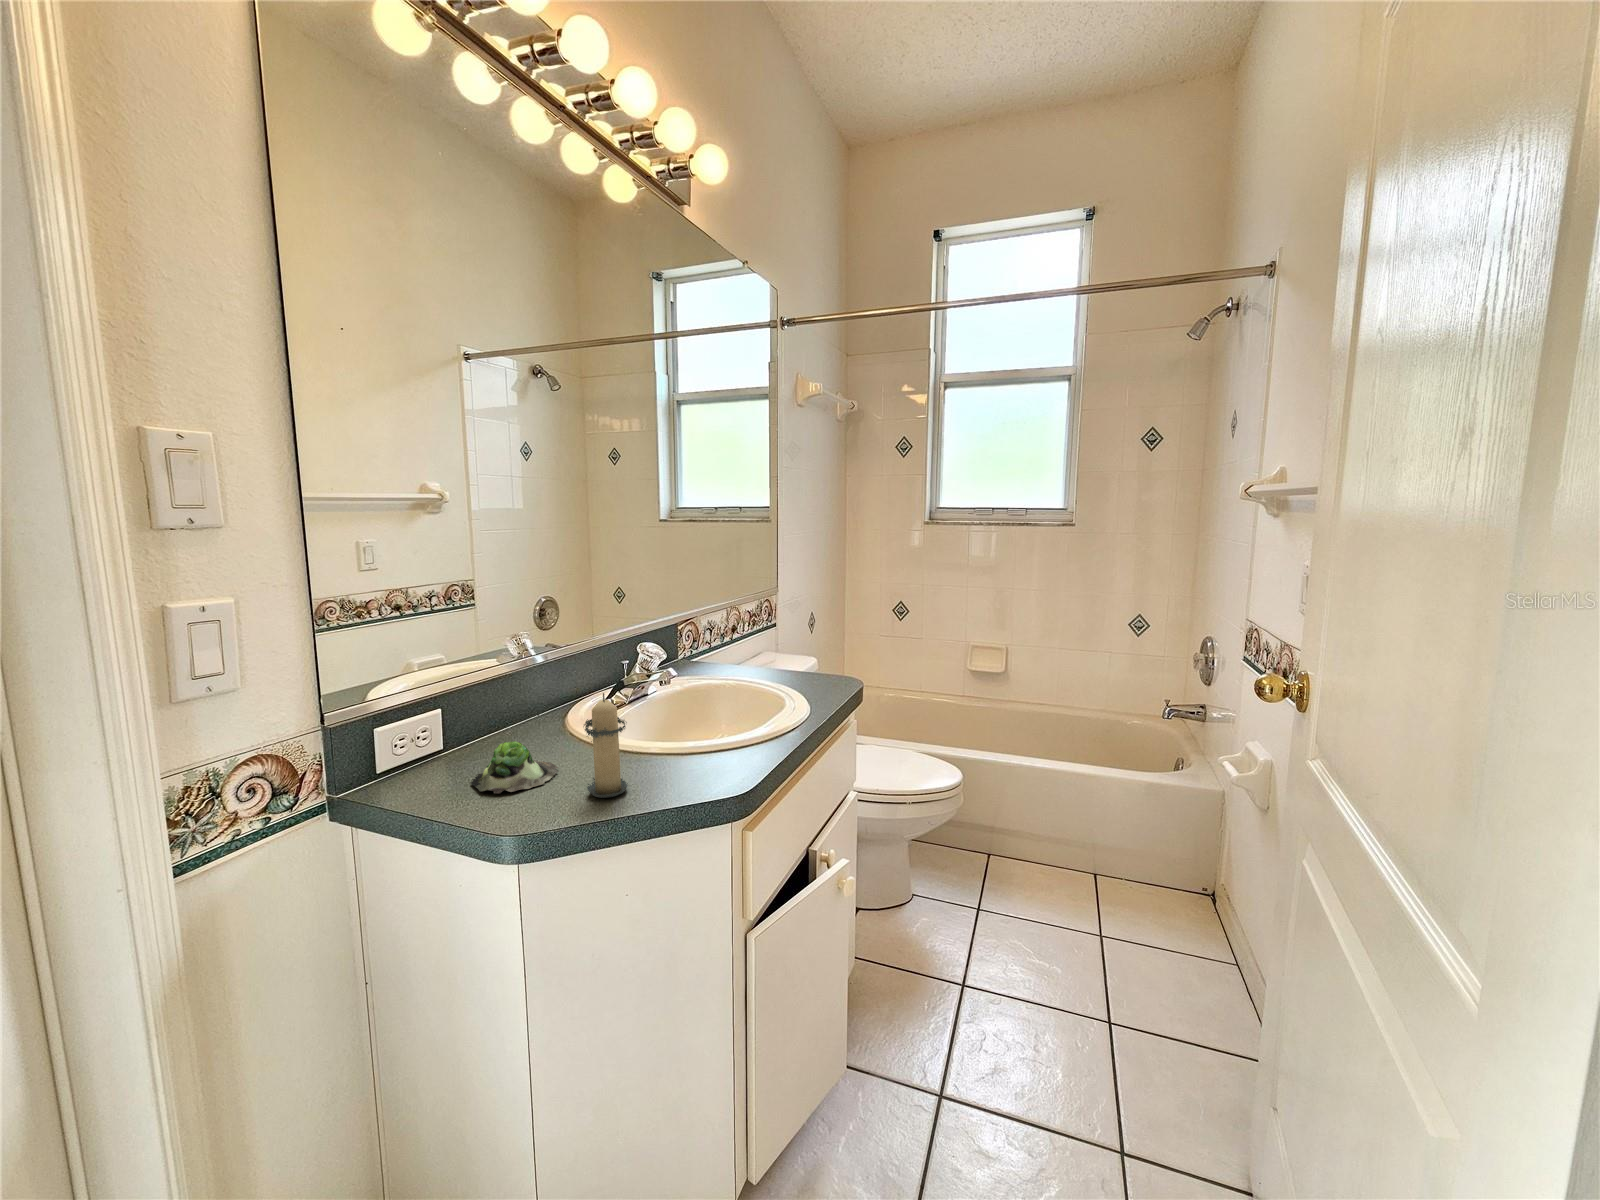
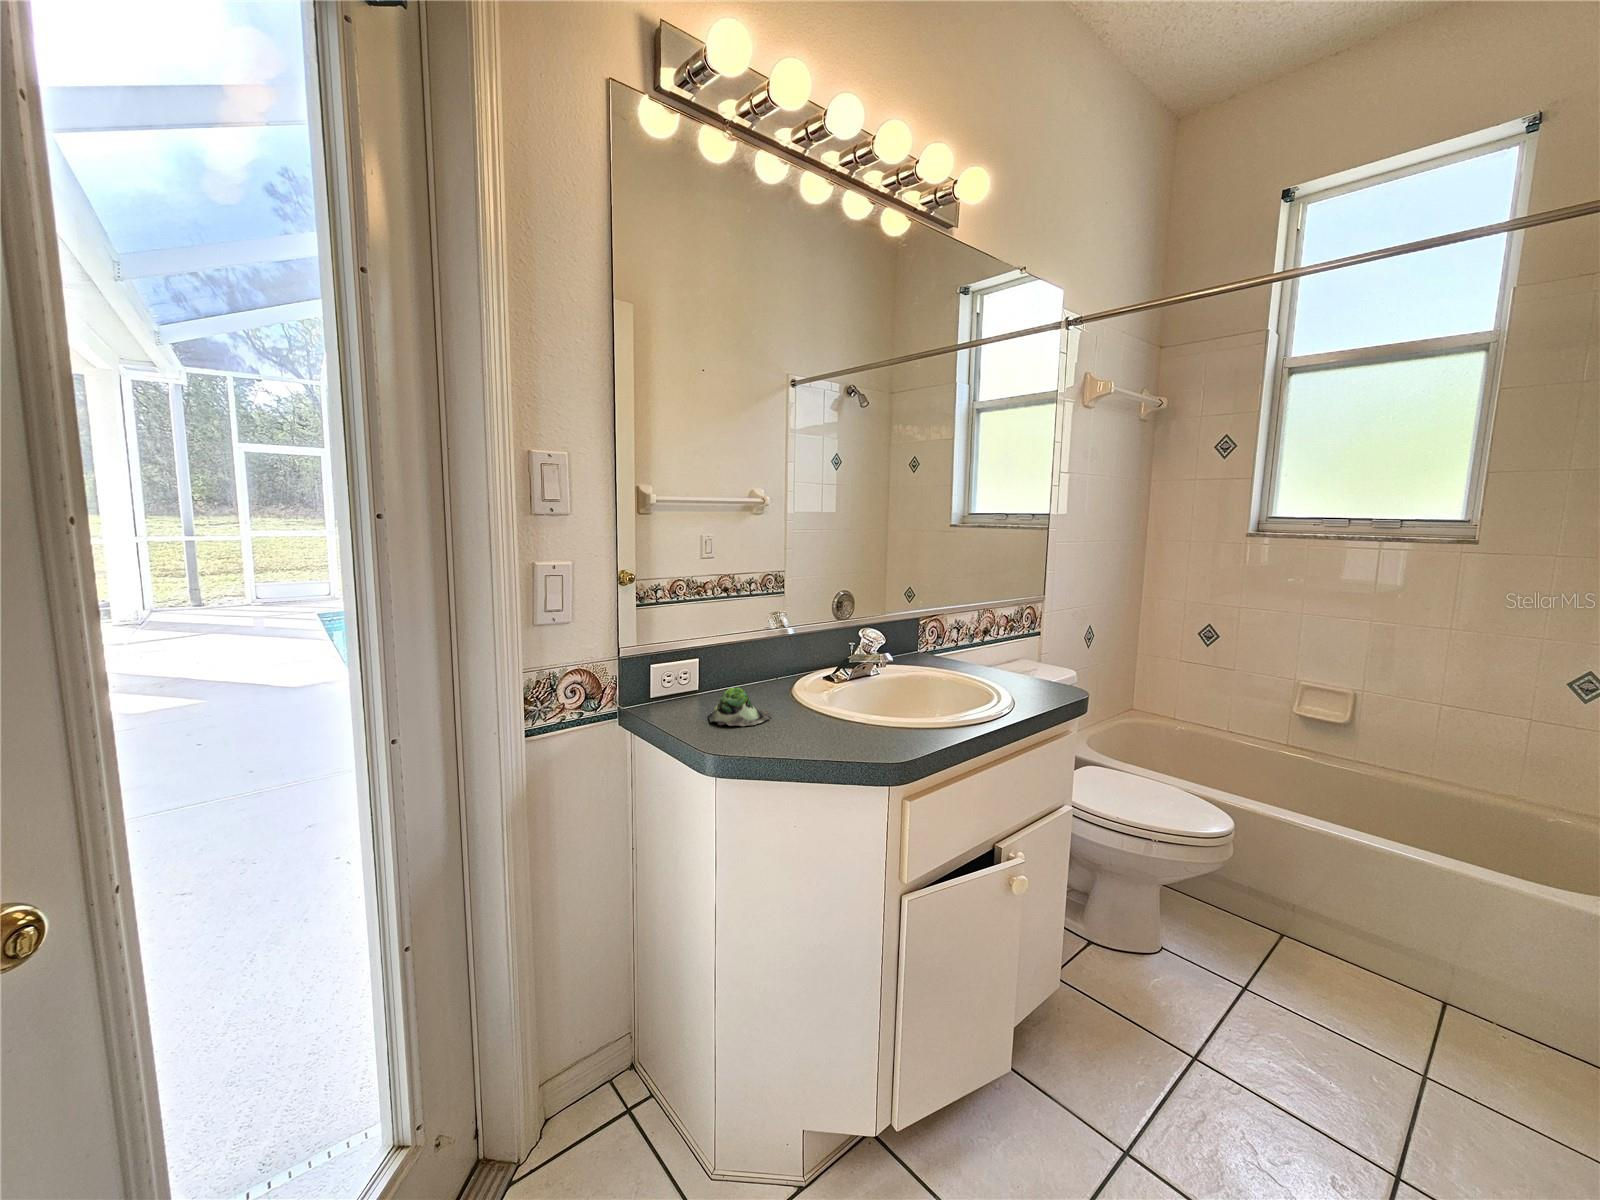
candle: present [584,693,628,798] -> none [776,655,818,744]

